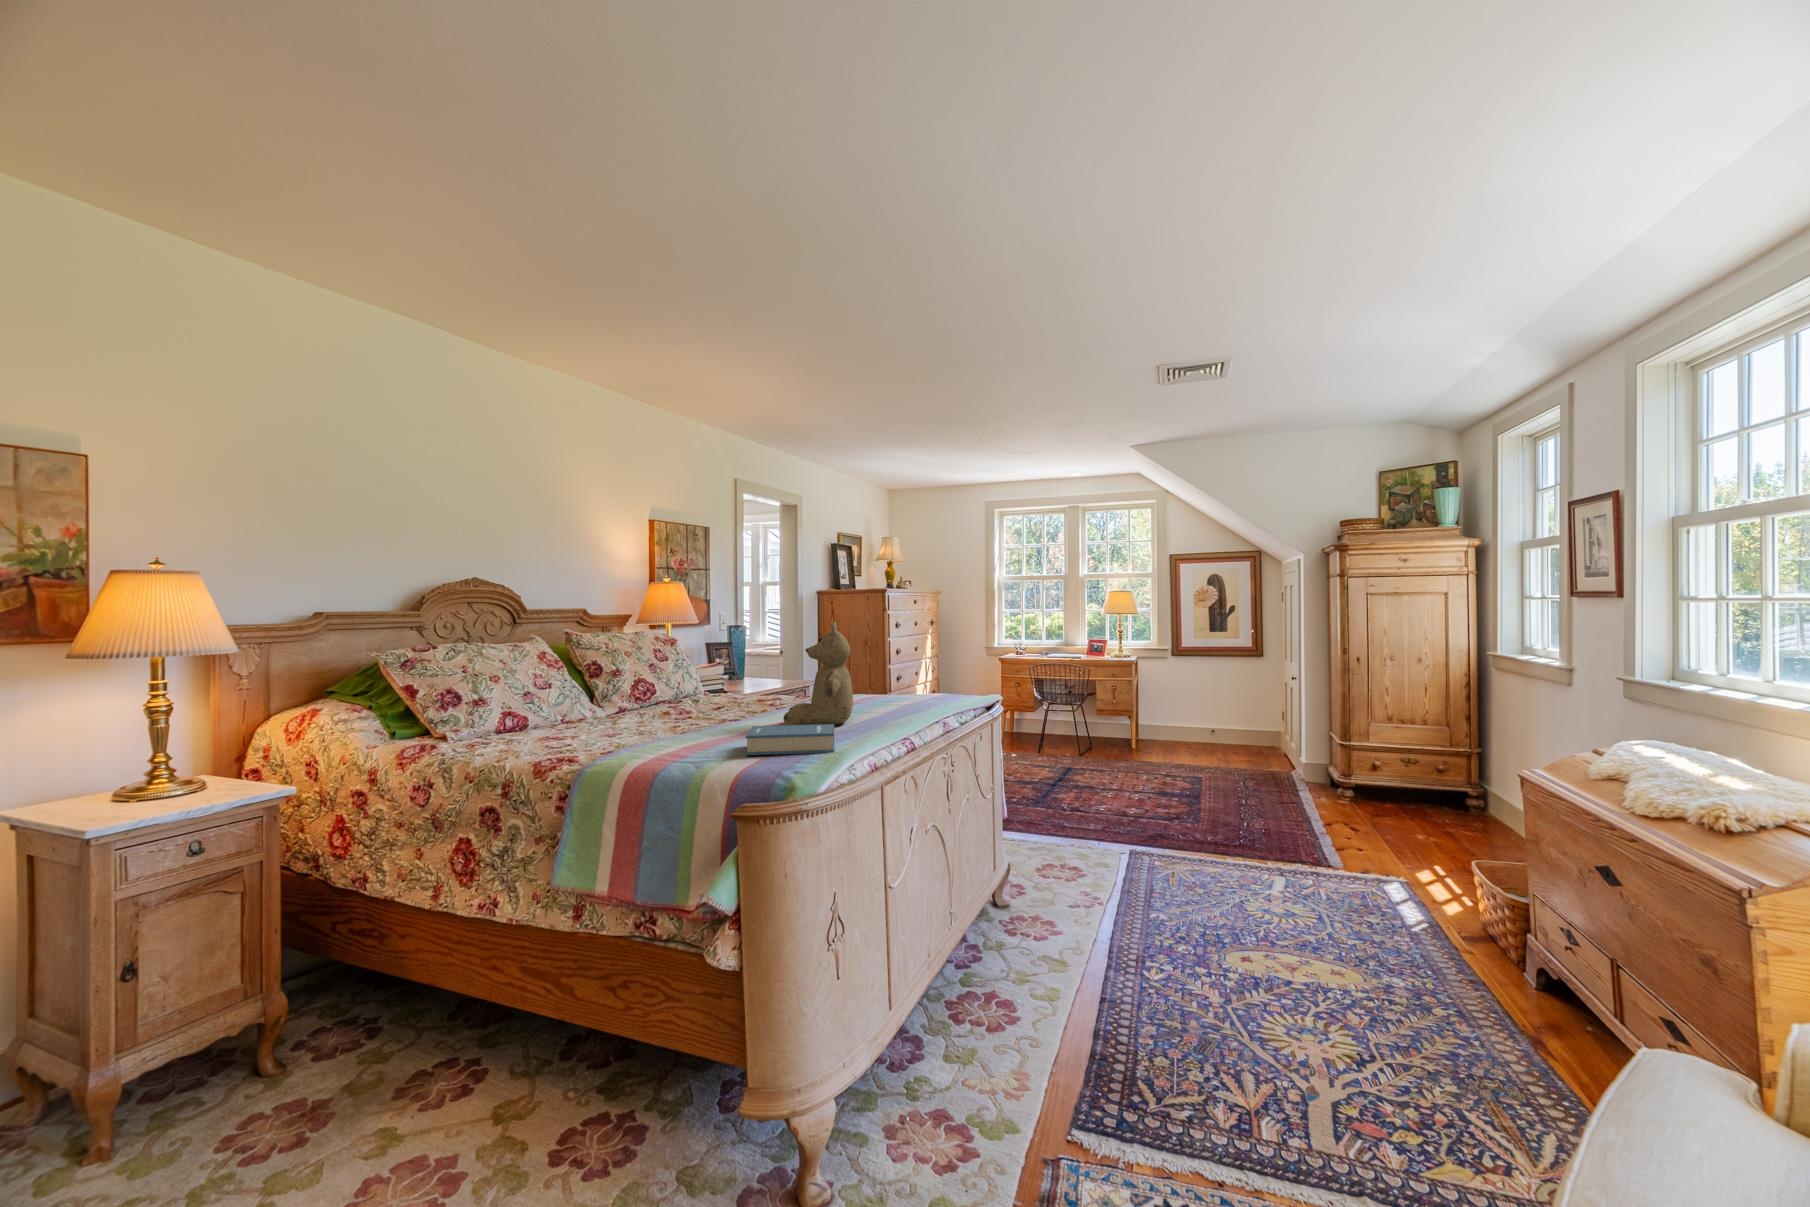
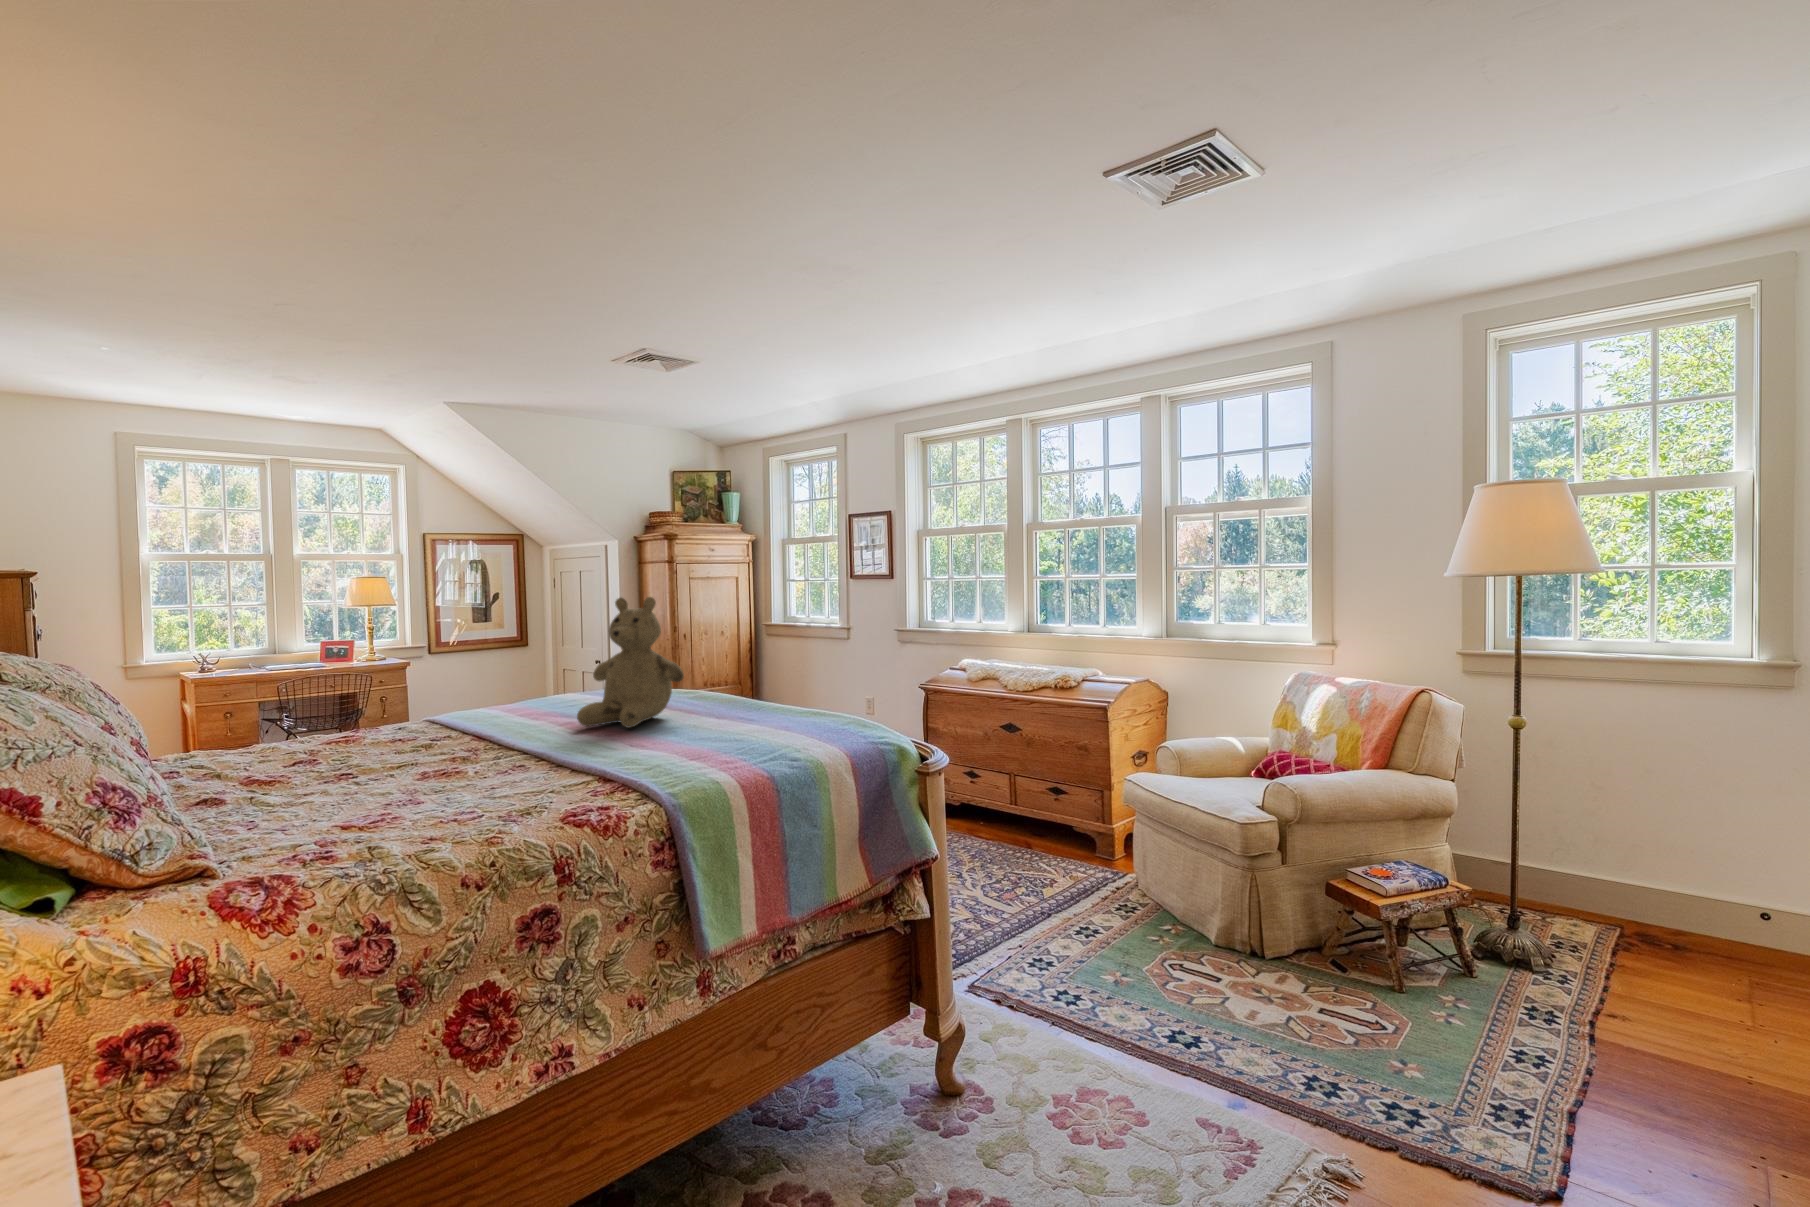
hardback book: present [746,724,834,755] -> none [700,703,800,740]

